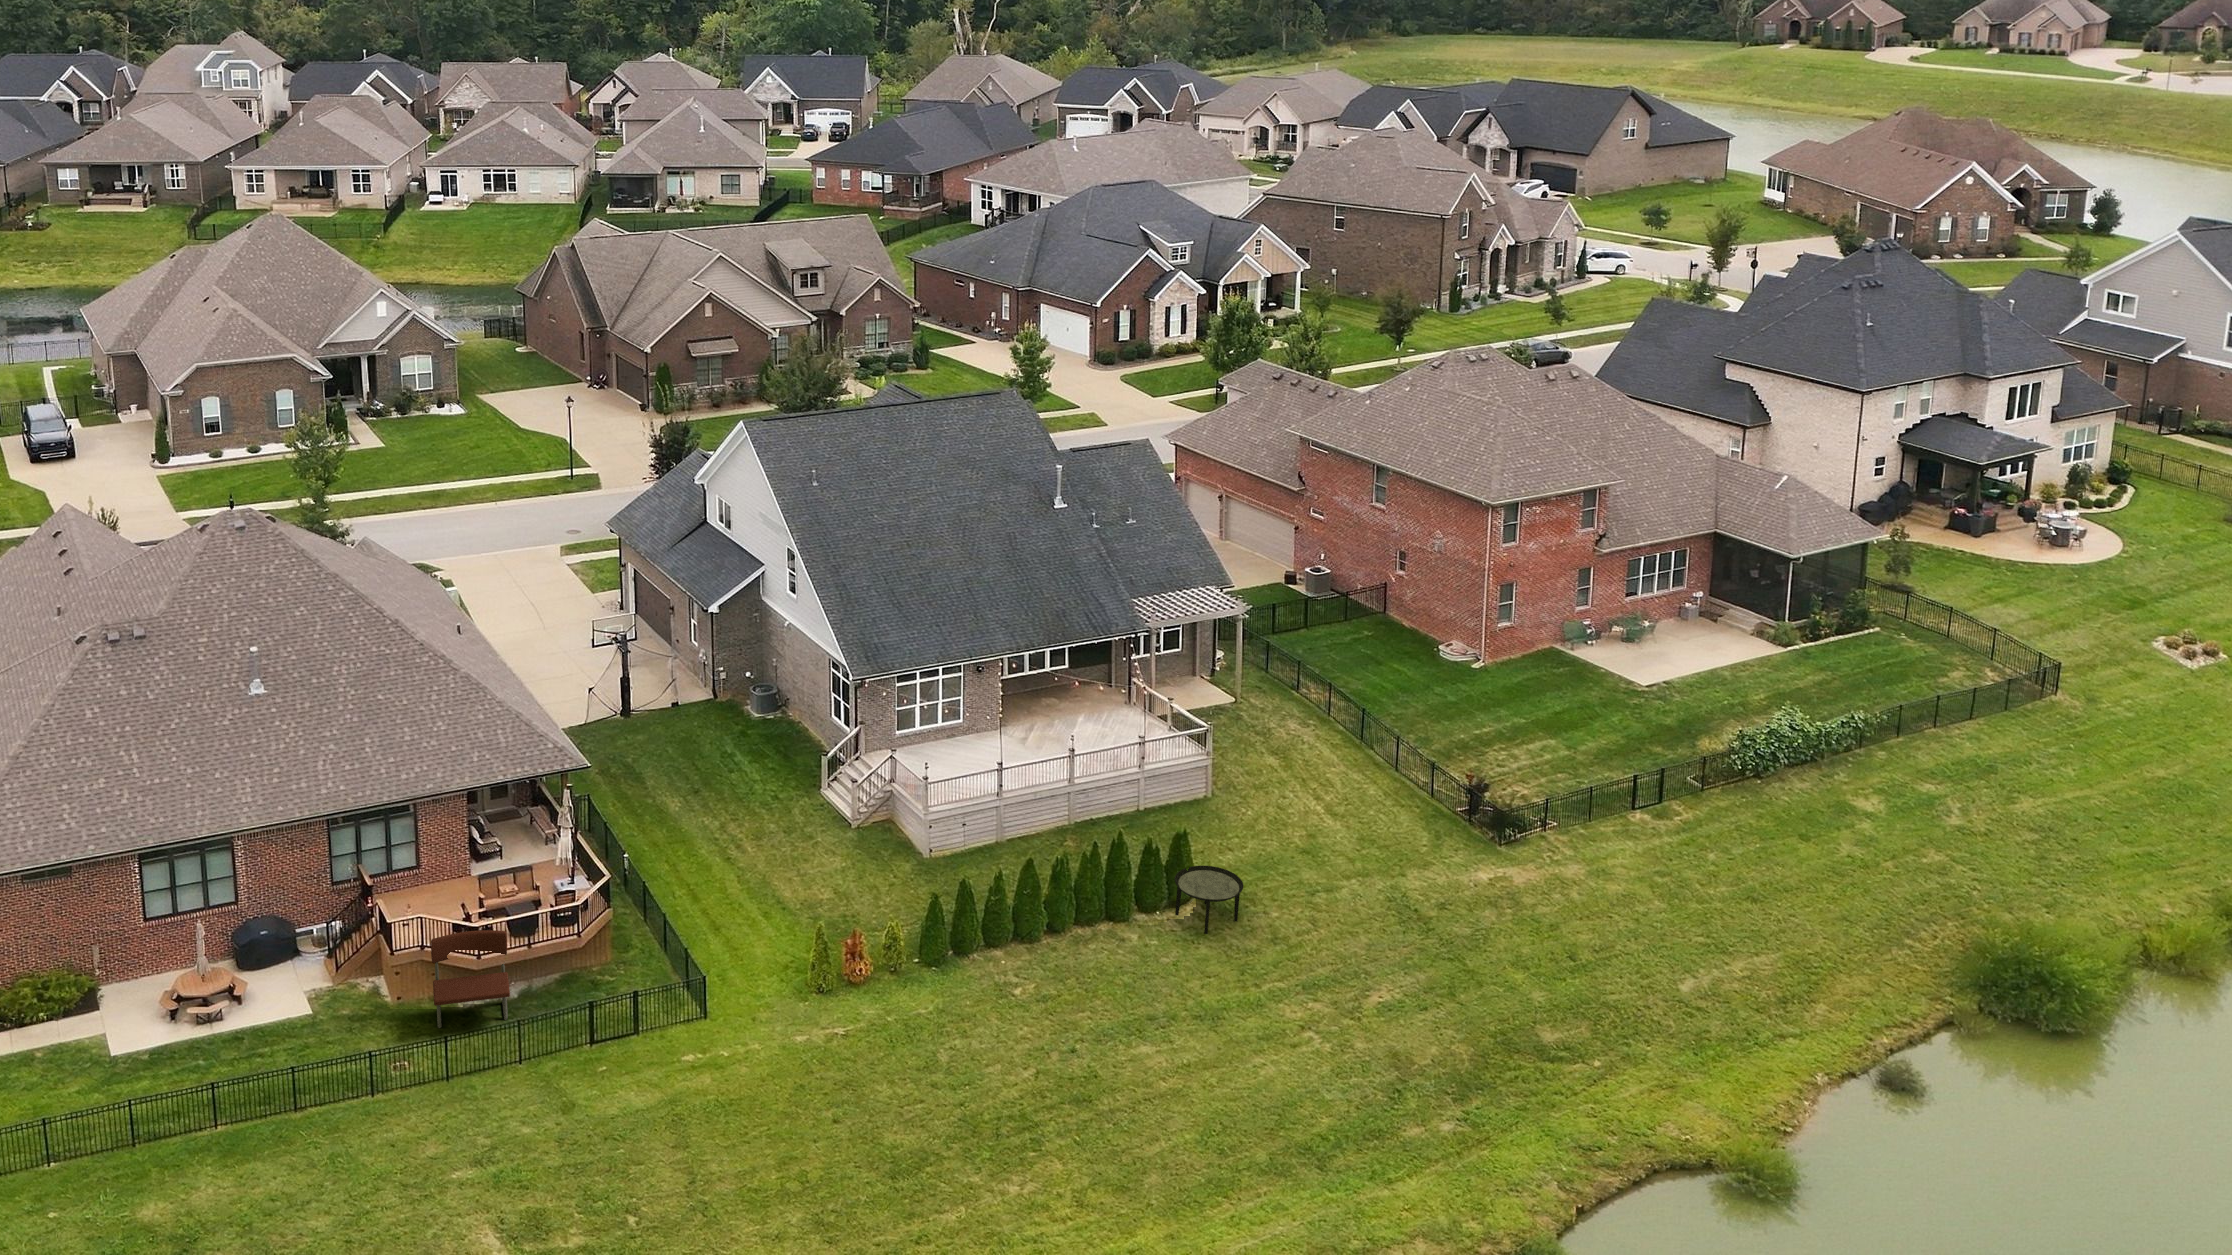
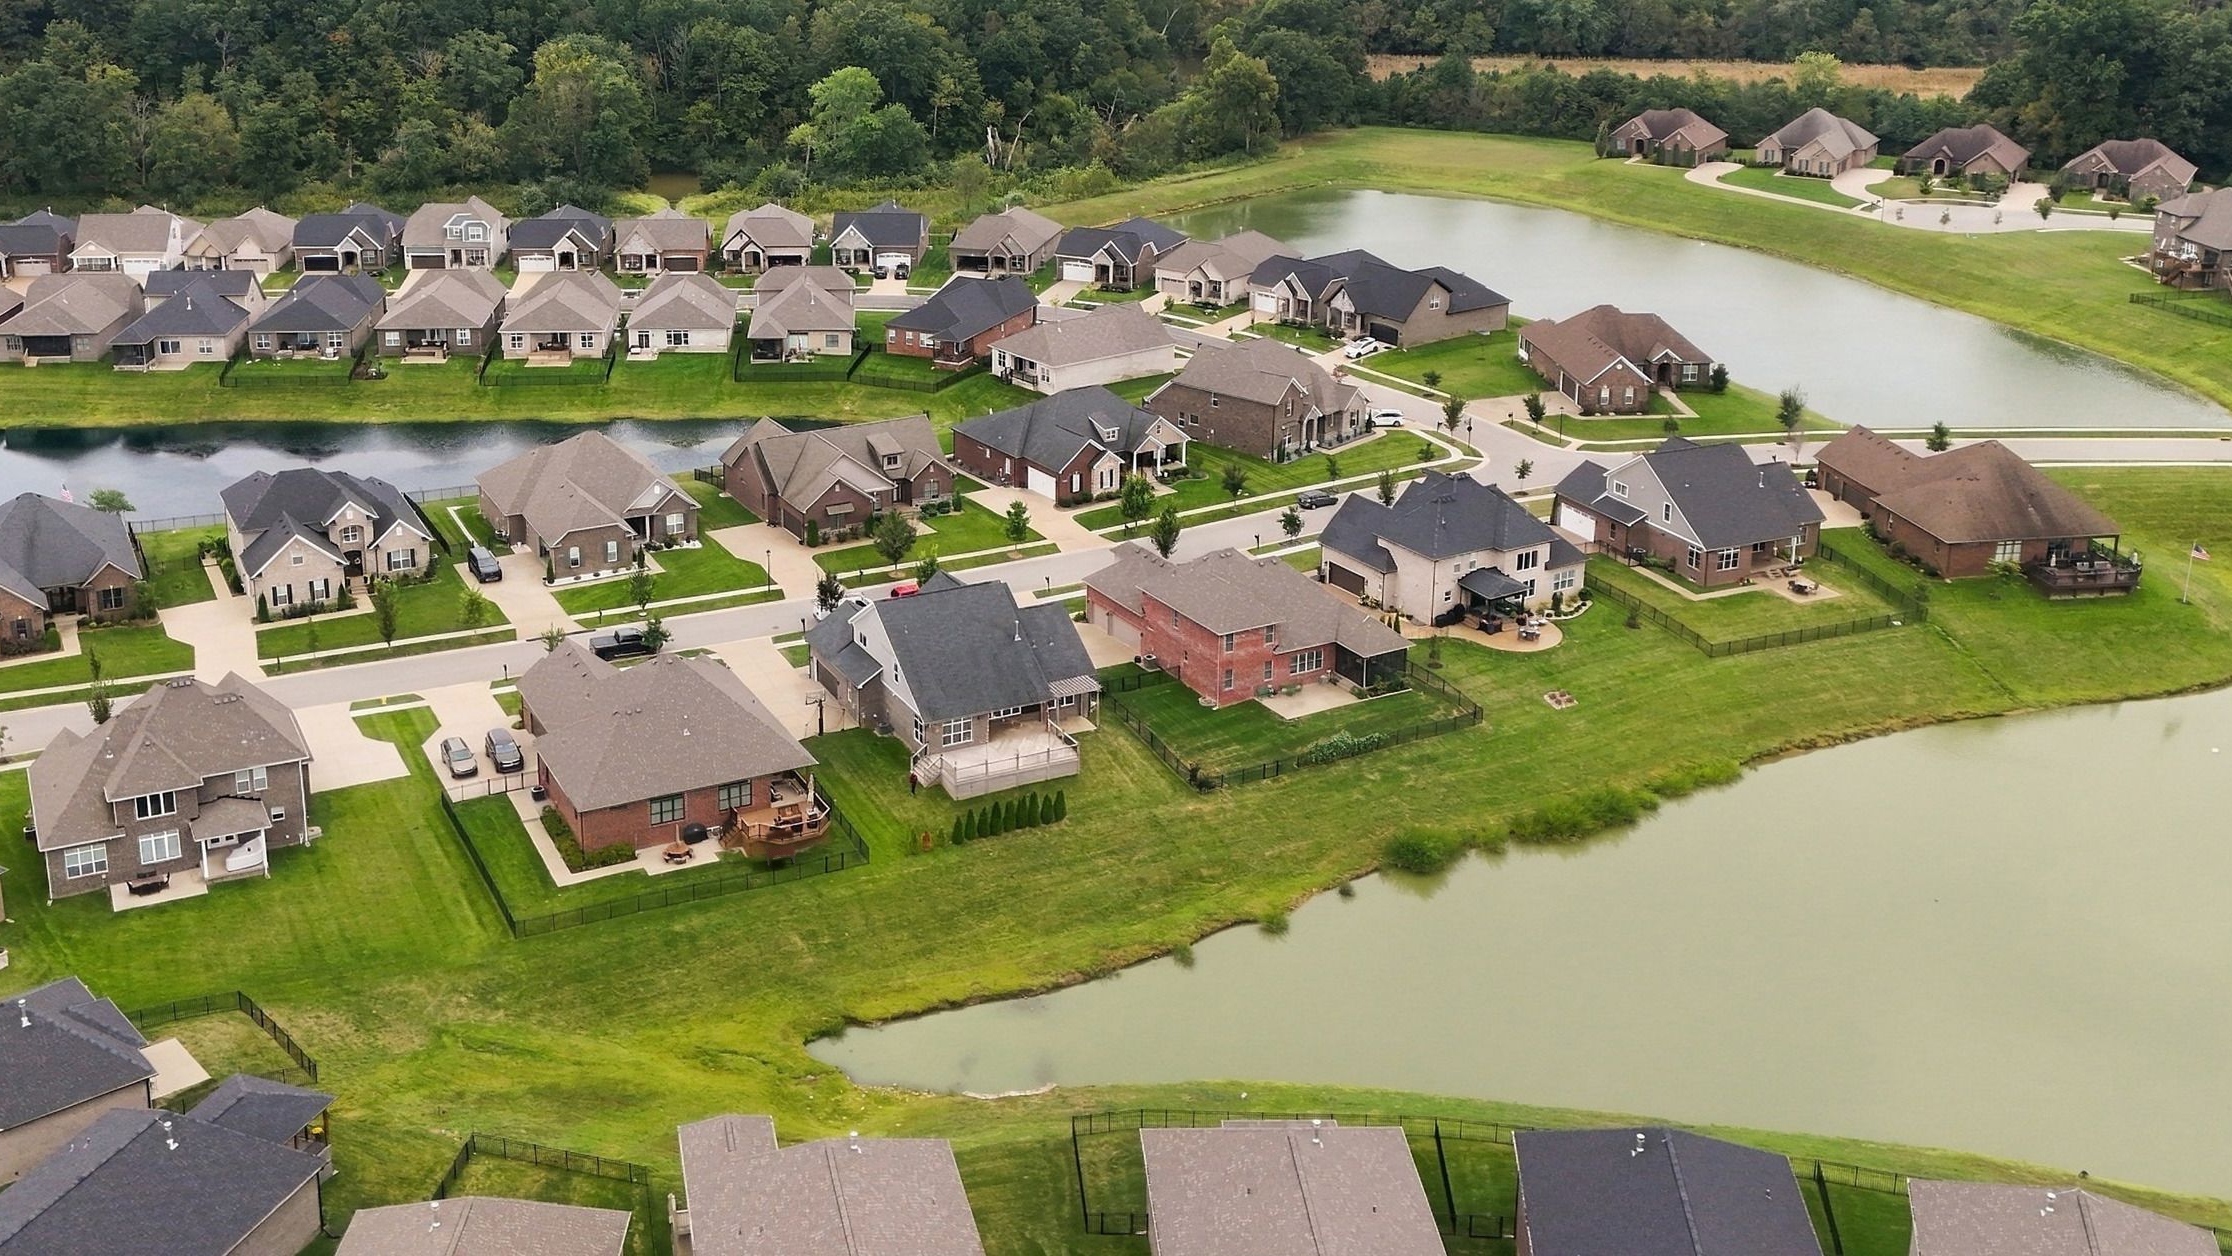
round table: present [1175,865,1243,934] -> none [1058,804,1086,832]

